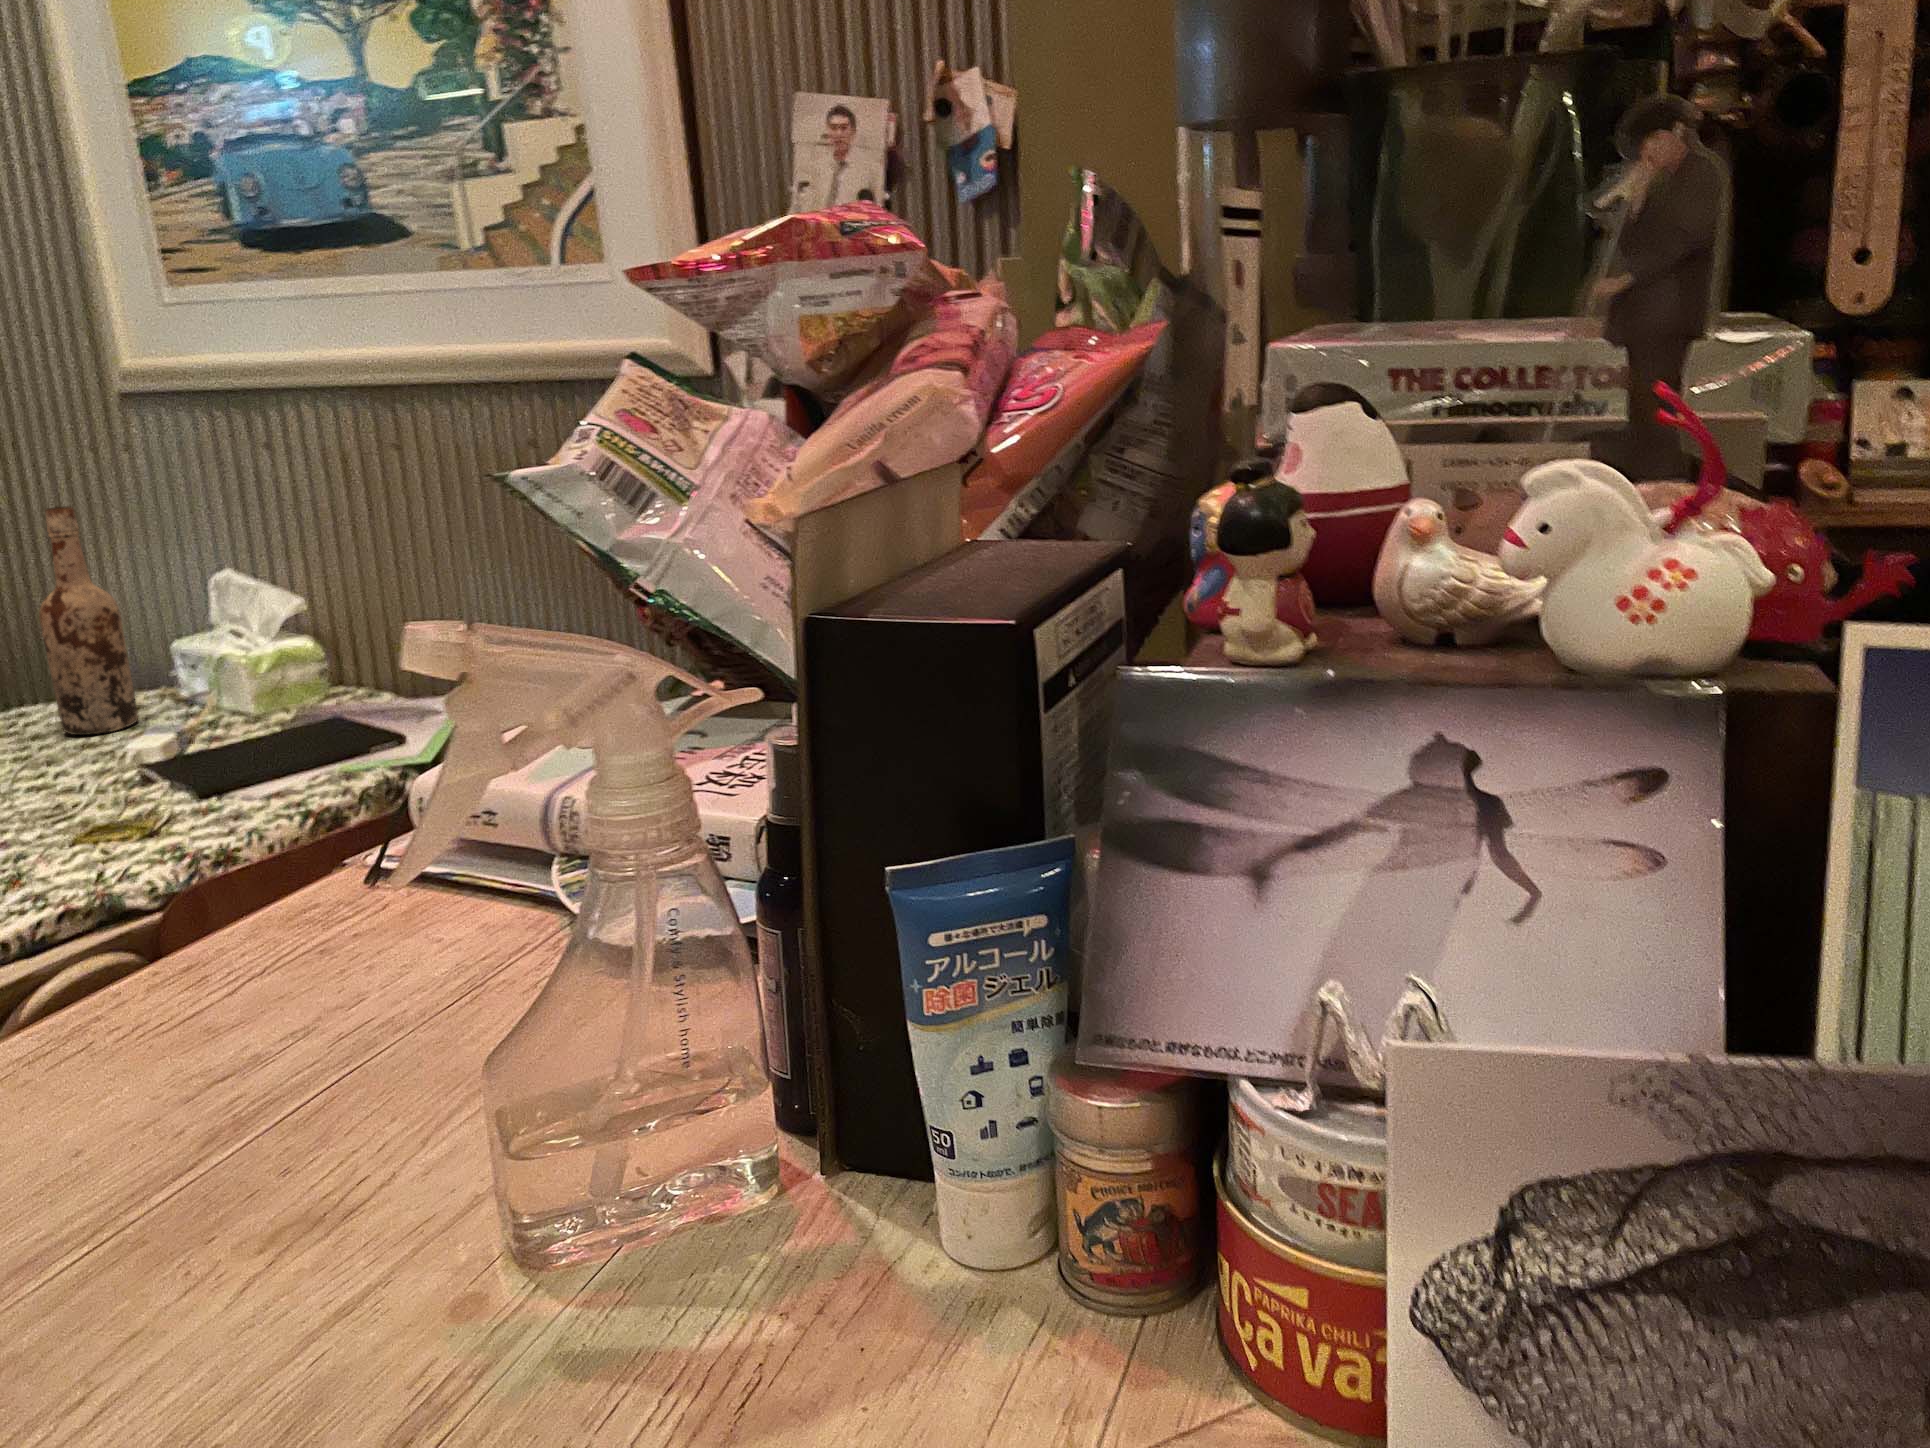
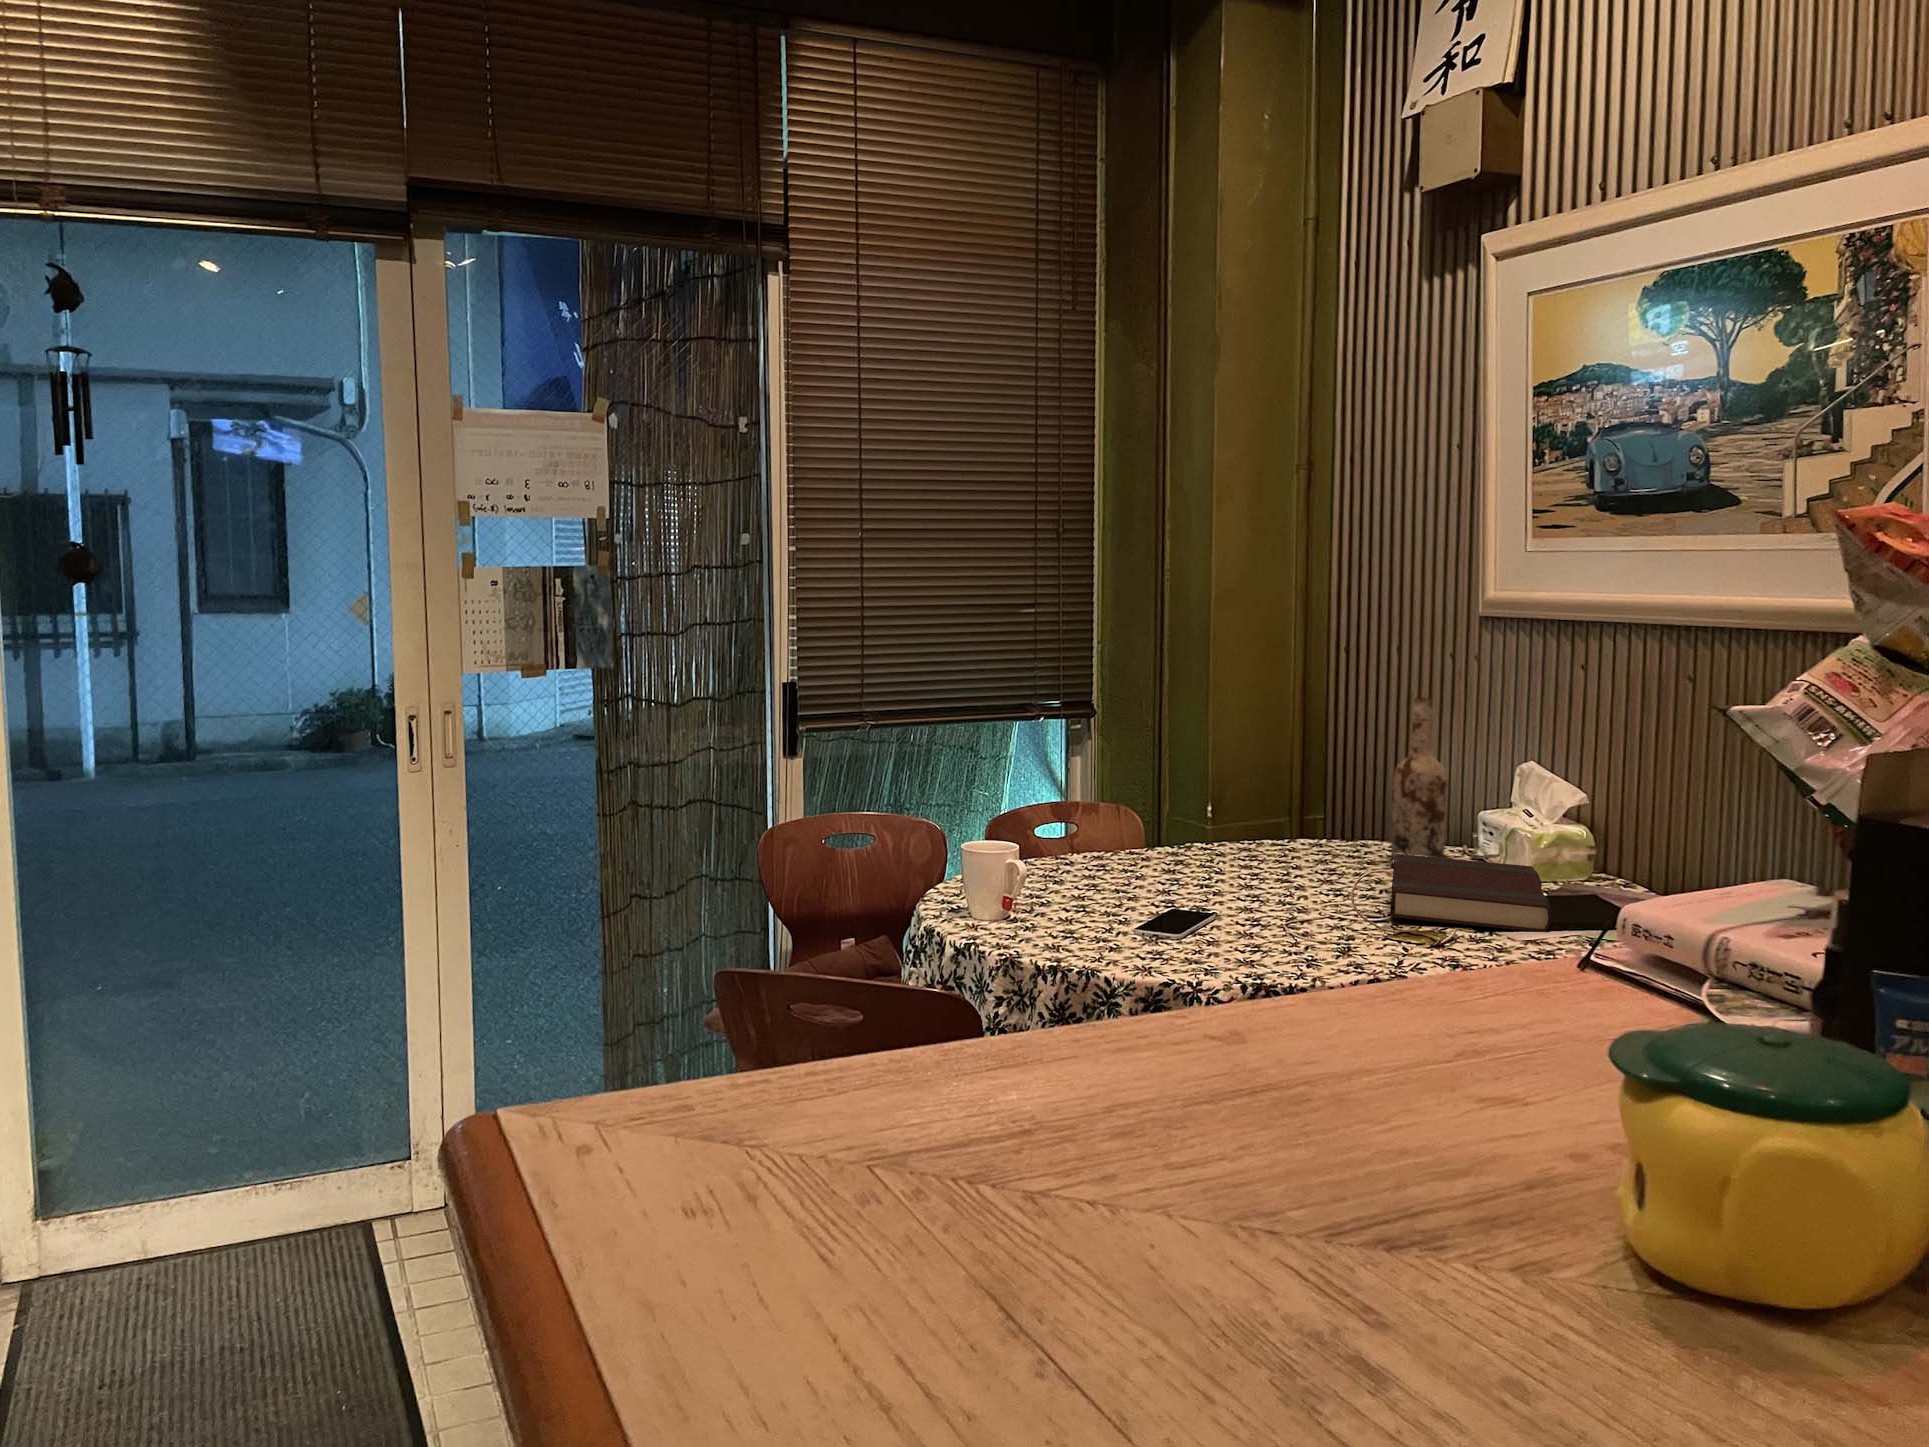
book: none [64,699,293,811] -> present [1390,854,1552,932]

